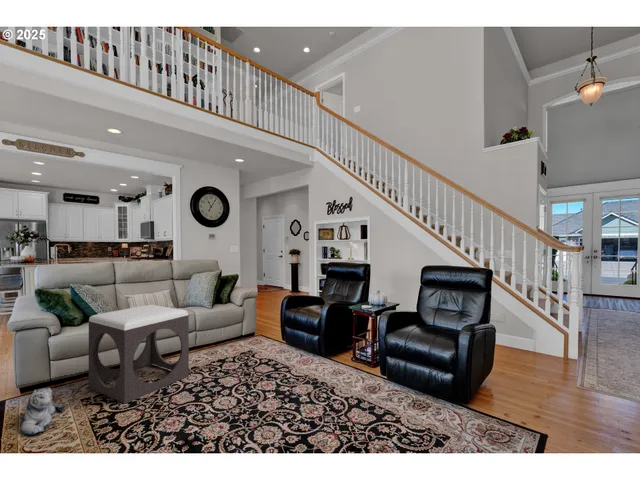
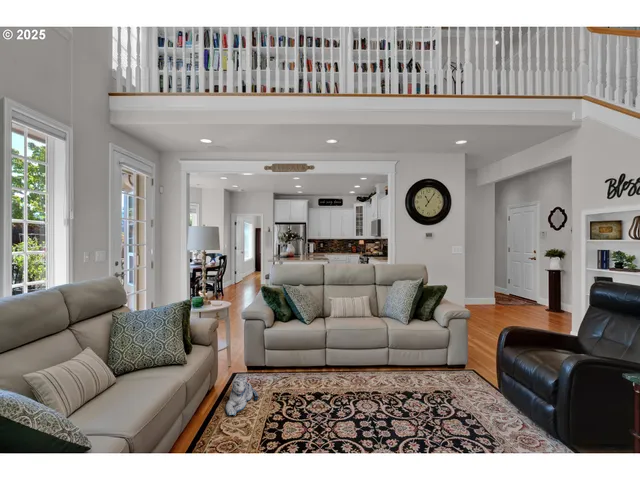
footstool: present [89,305,189,404] -> none [284,313,365,413]

